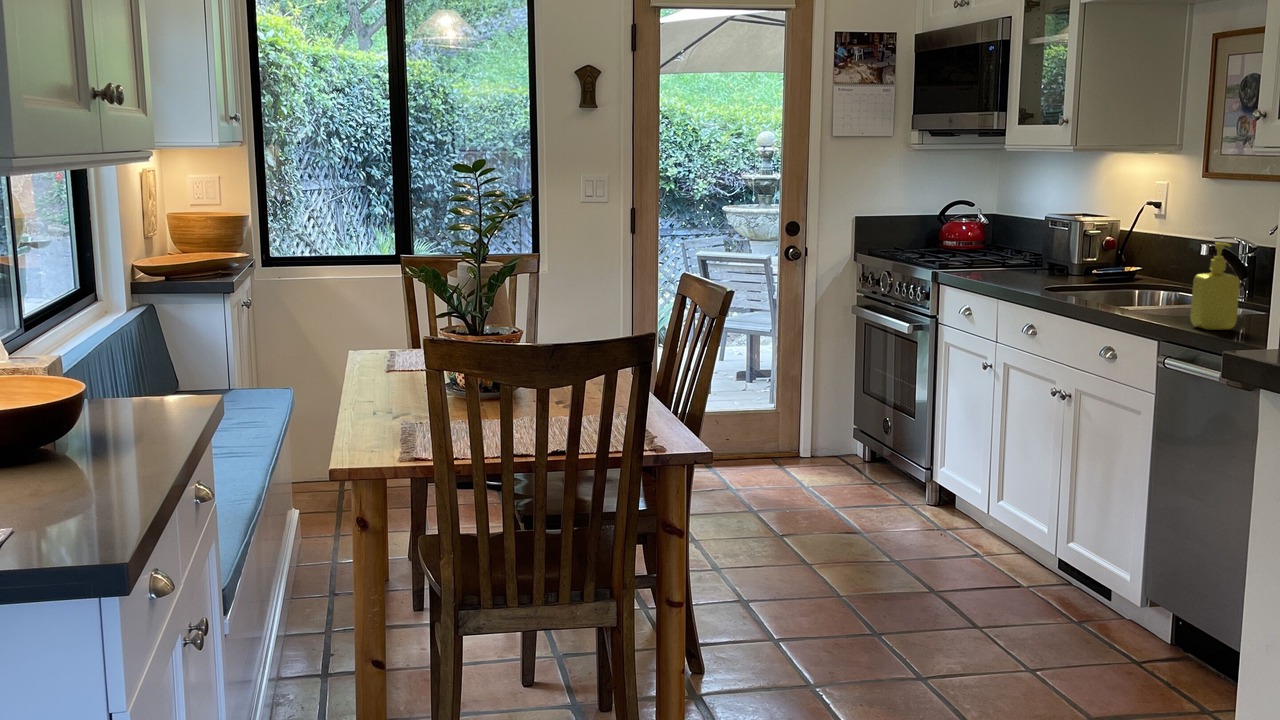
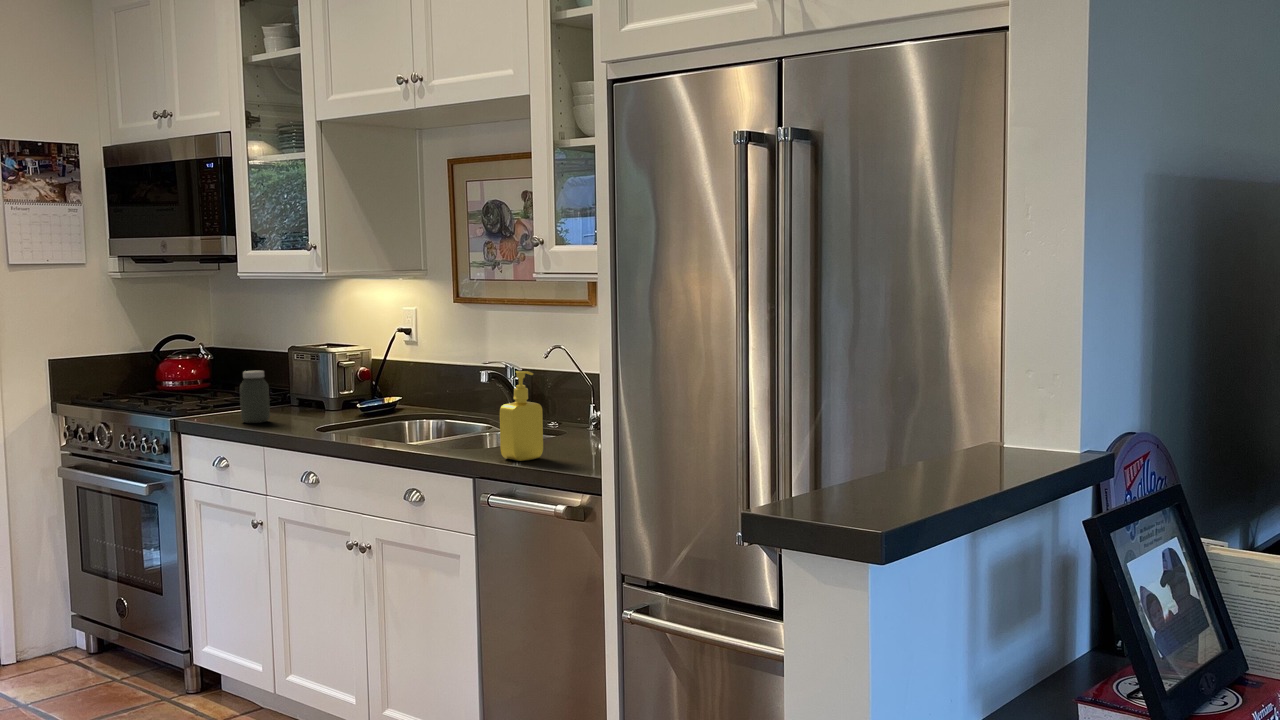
jar: none [985,232,1011,279] -> present [240,371,270,423]

